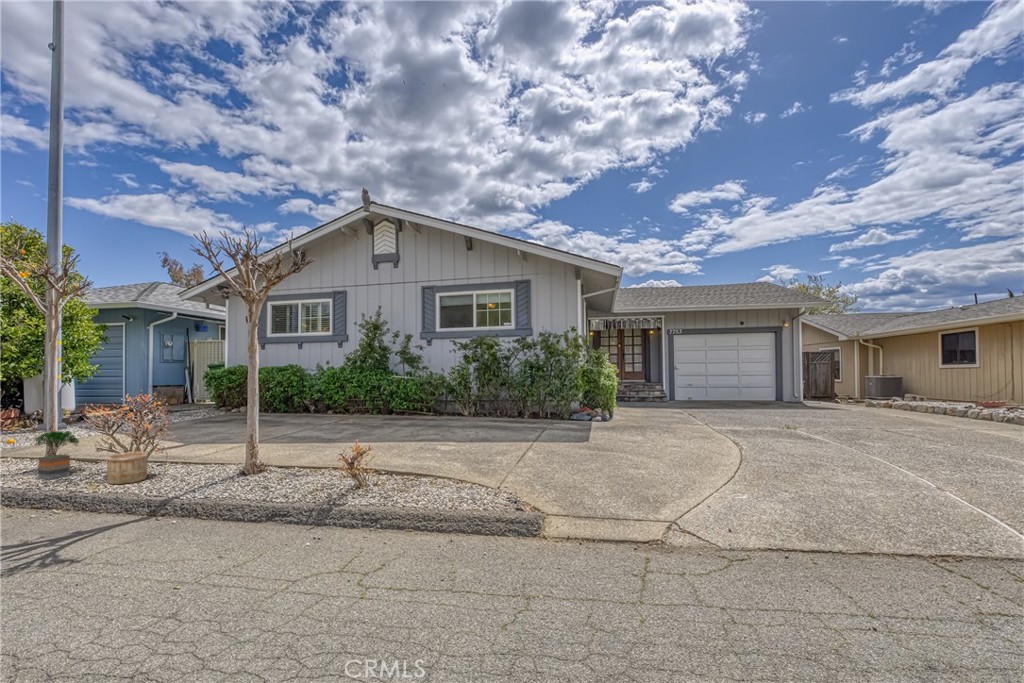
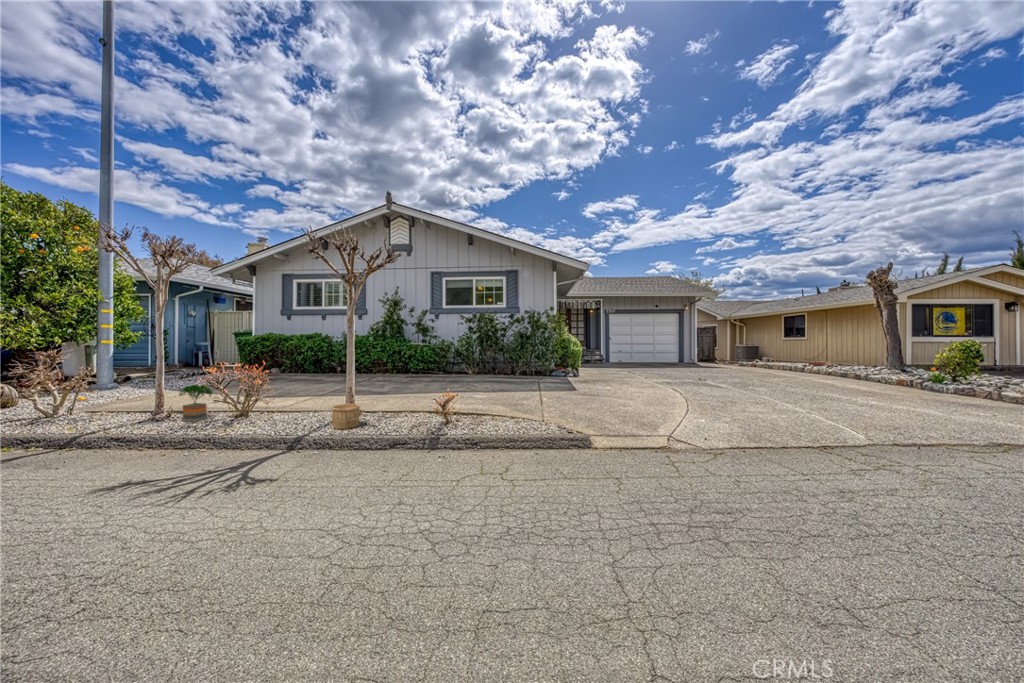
wooden bucket: present [106,452,148,484] -> present [331,404,360,429]

